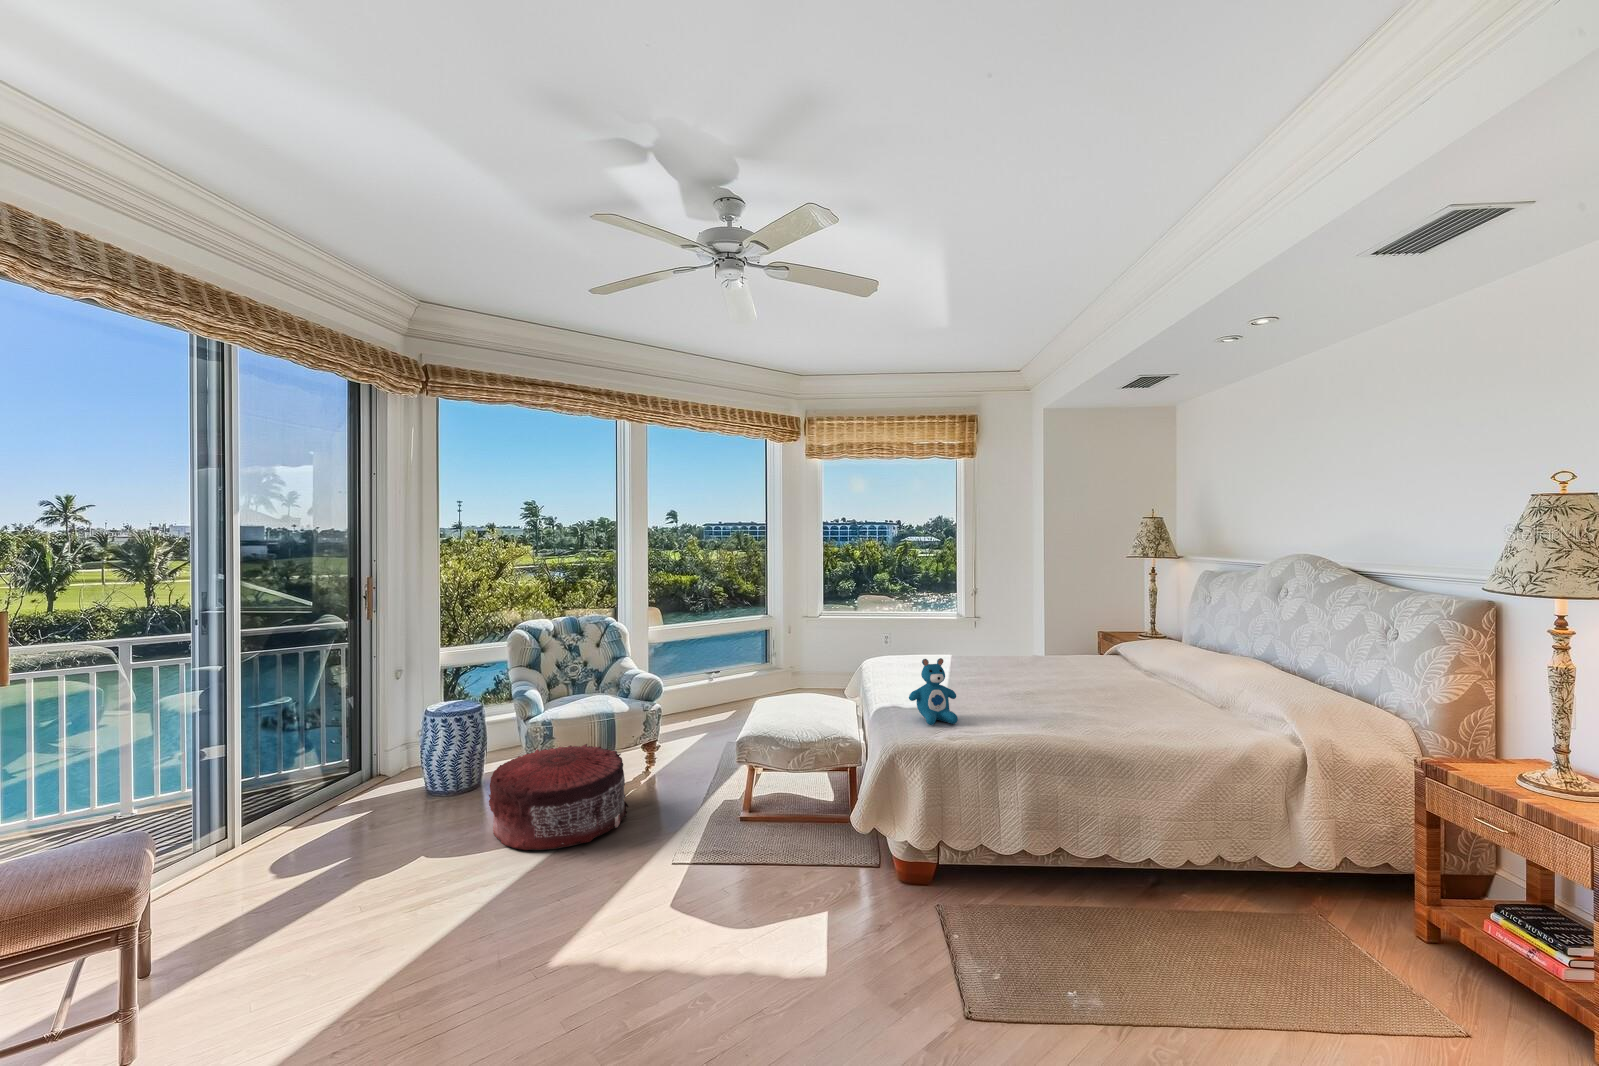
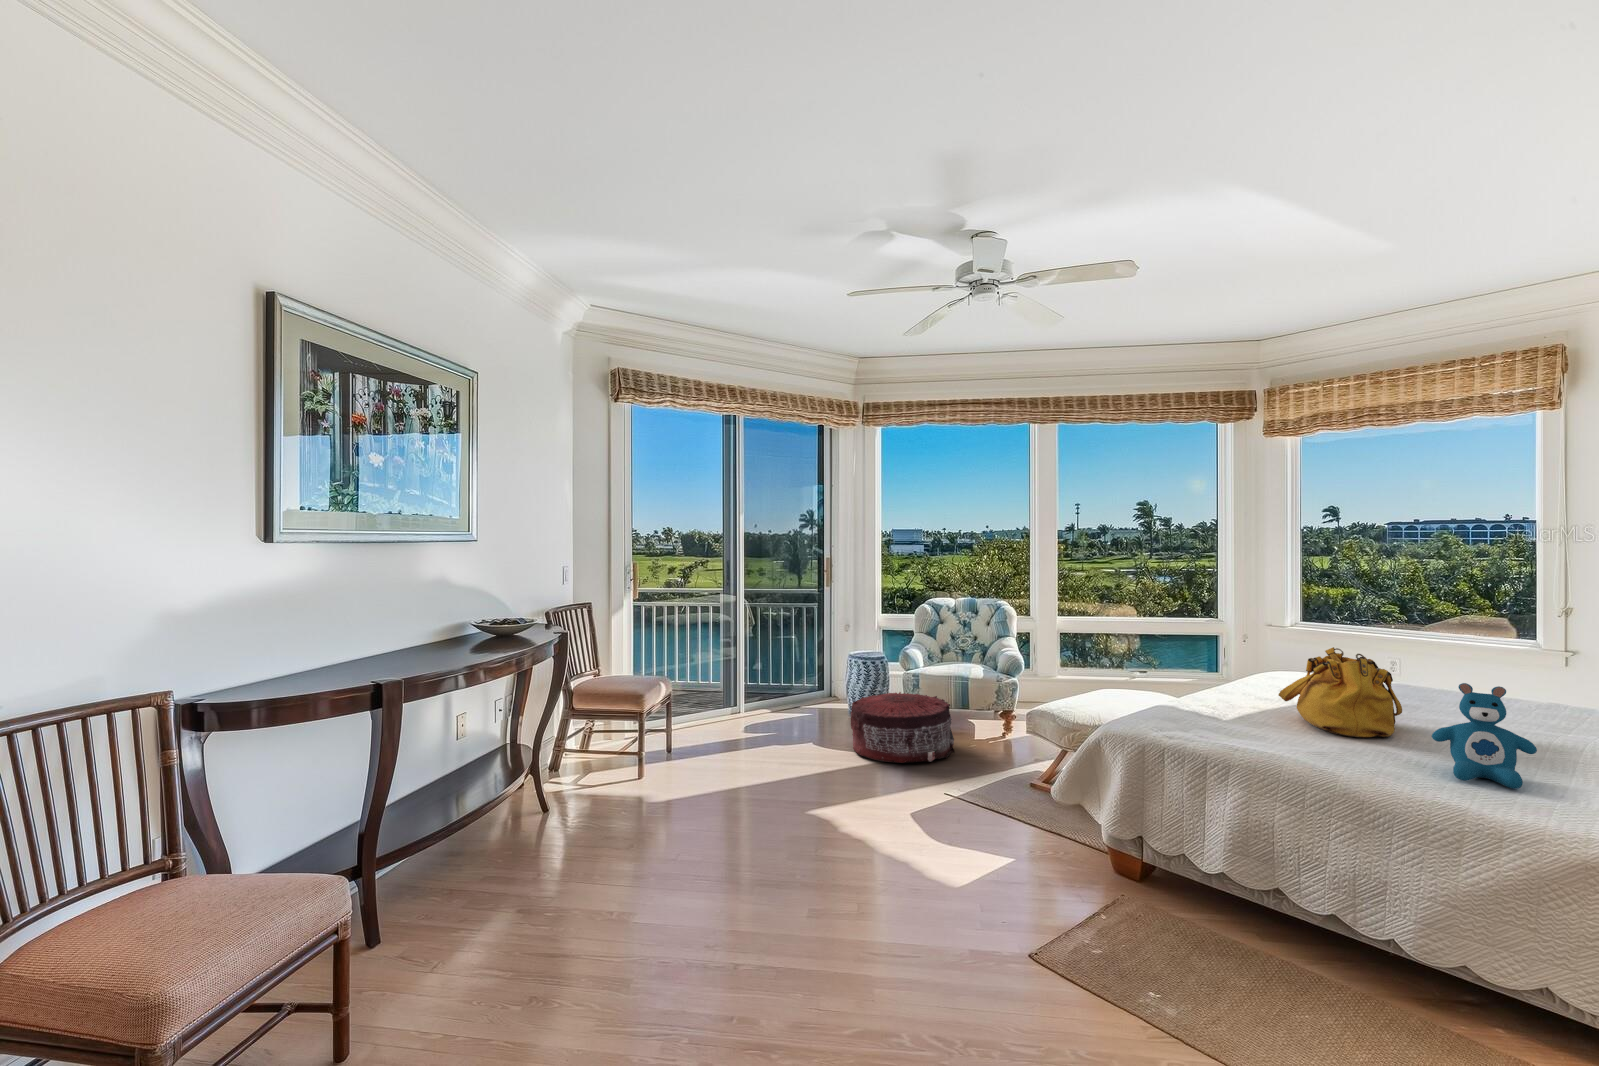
handbag: none [977,640,1054,710] -> present [1278,647,1402,737]
teddy bear: present [909,658,958,725] -> present [1432,683,1537,789]

